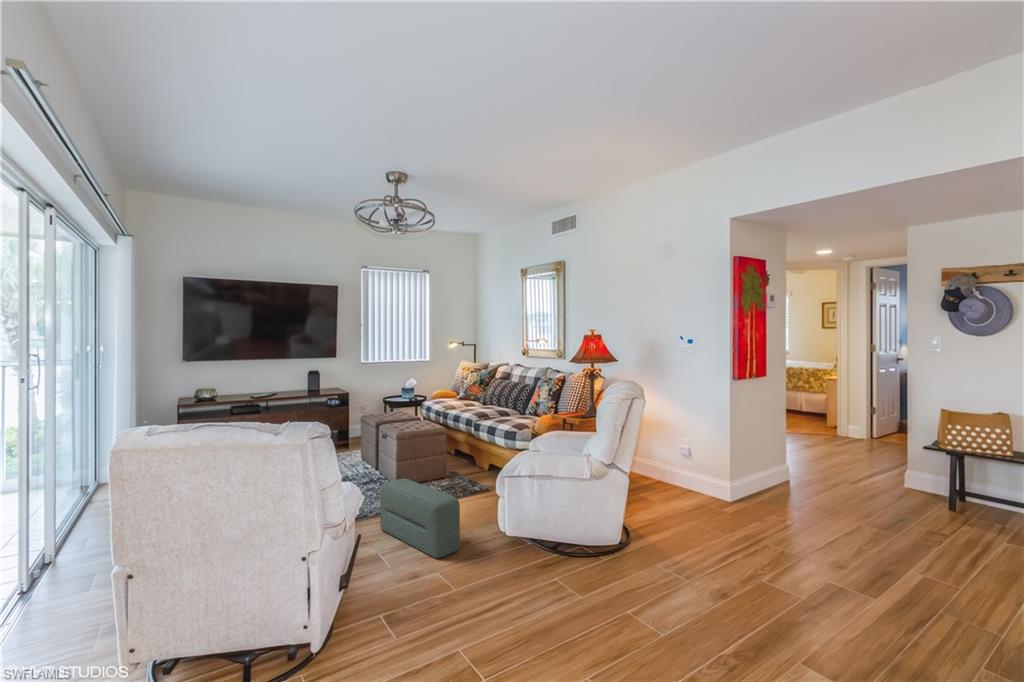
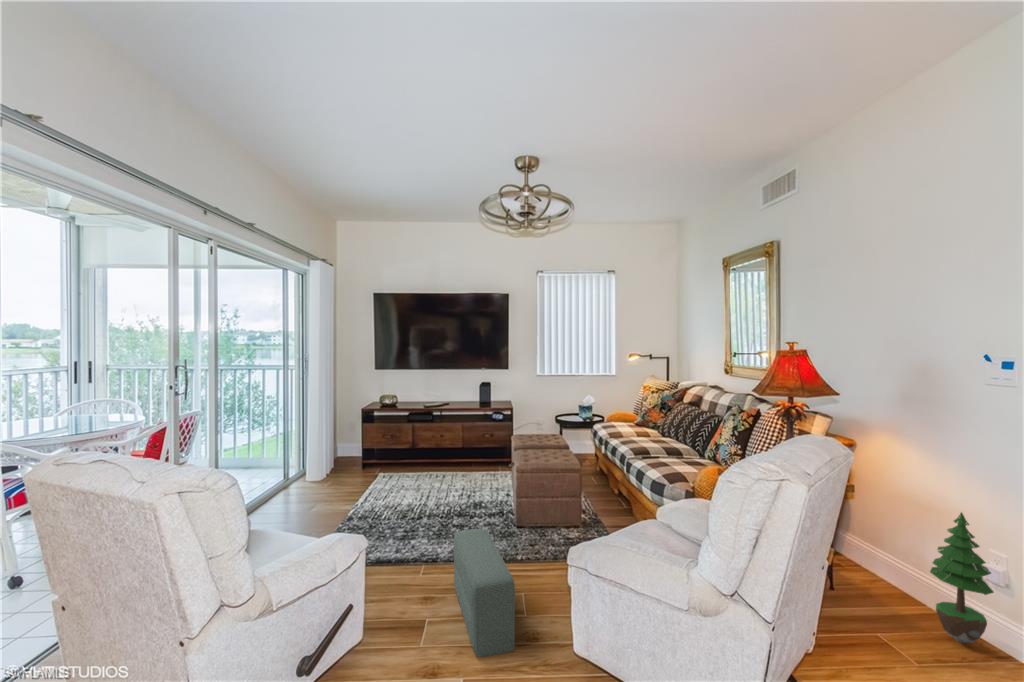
potted tree: none [665,420,692,491] -> present [930,512,994,643]

